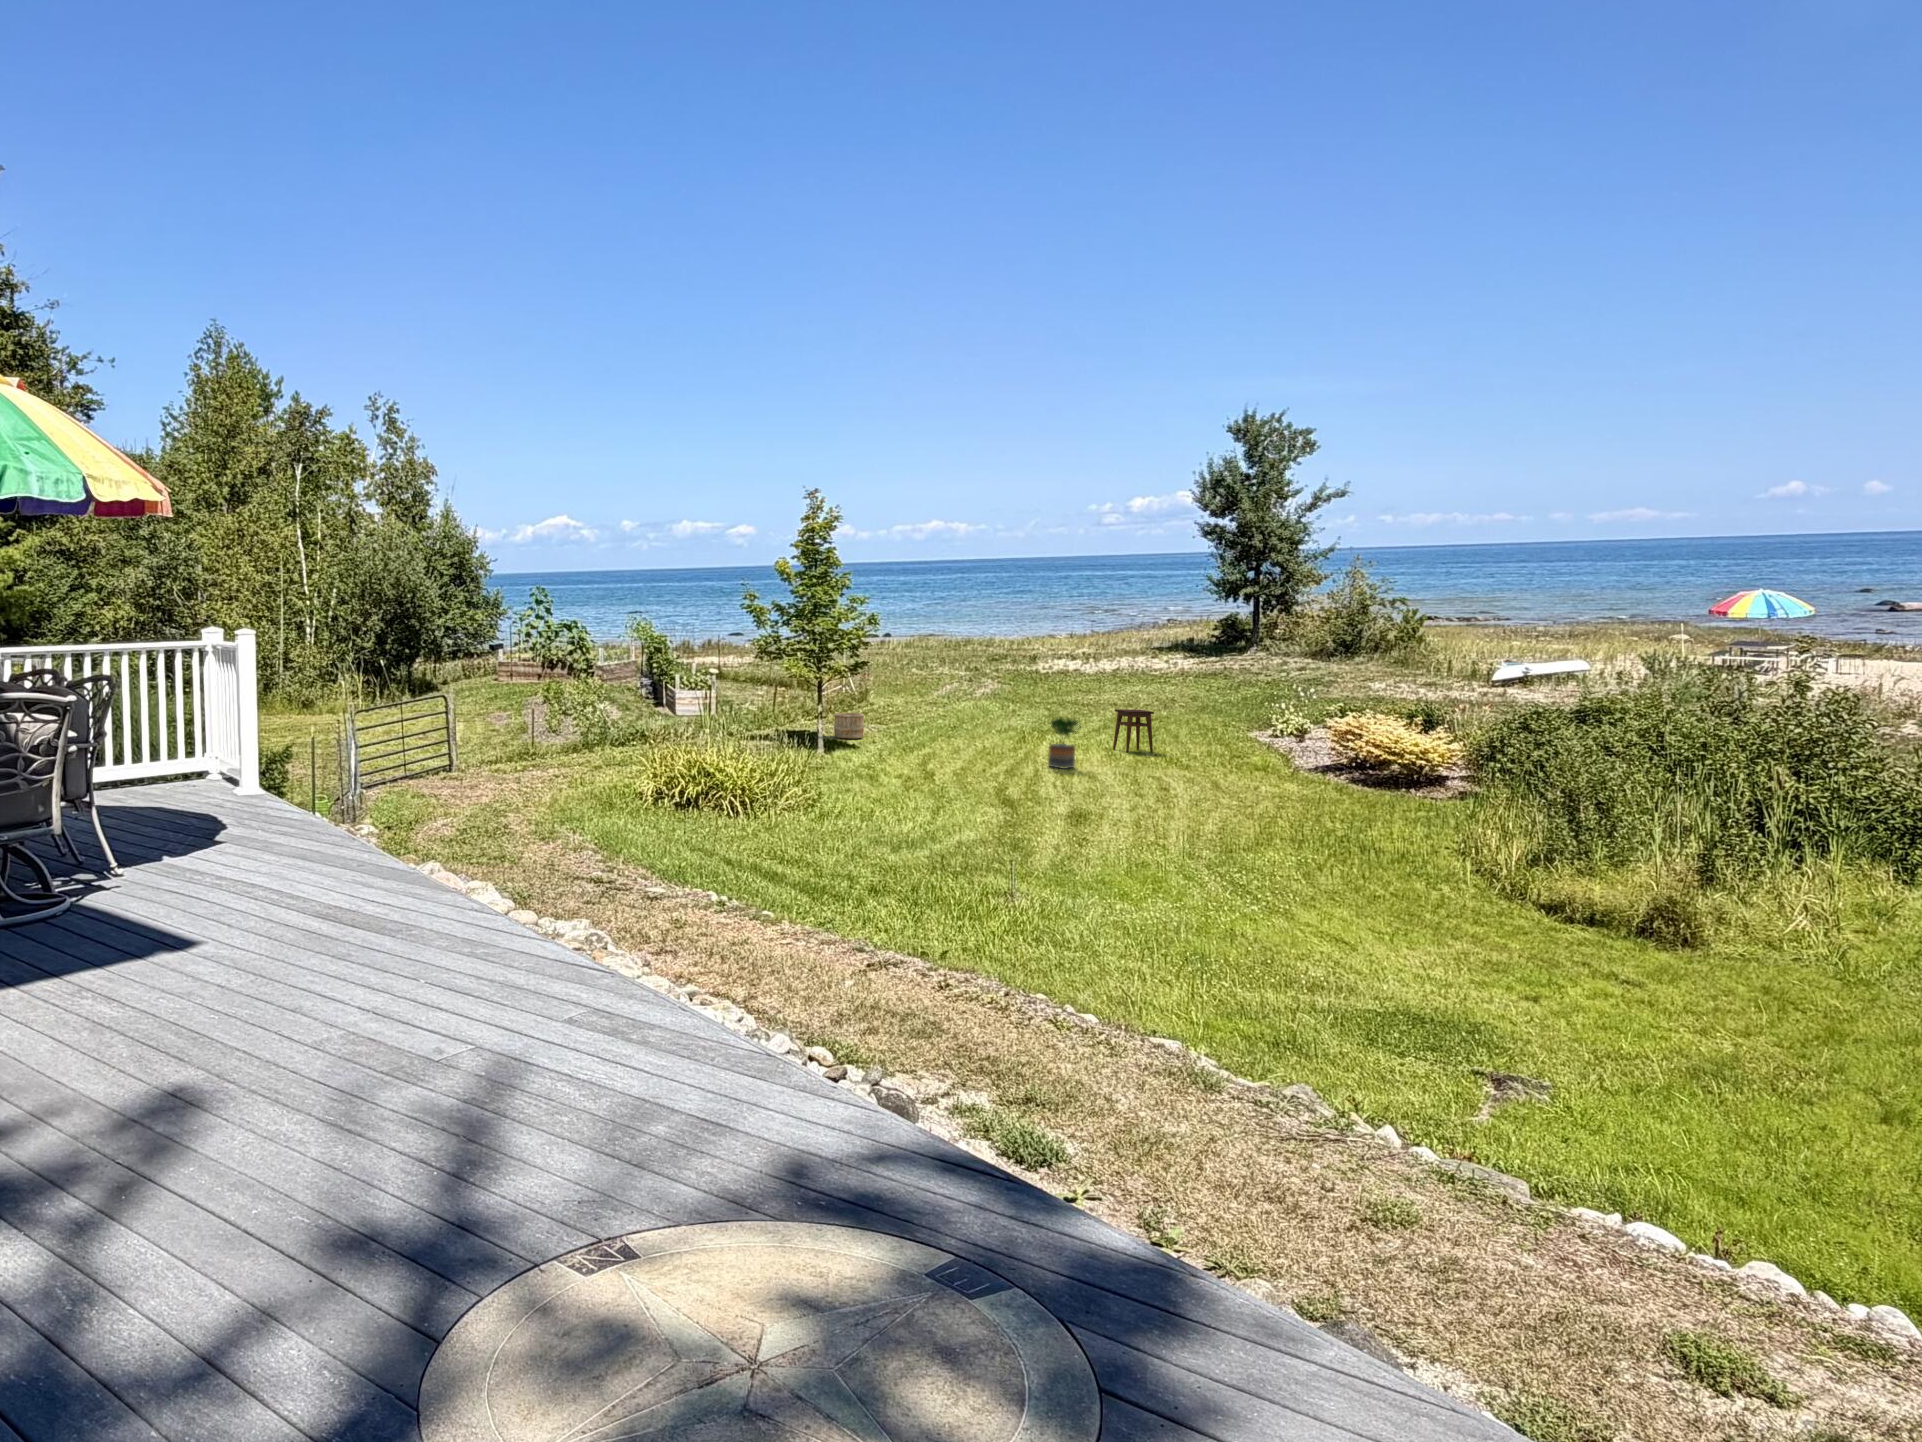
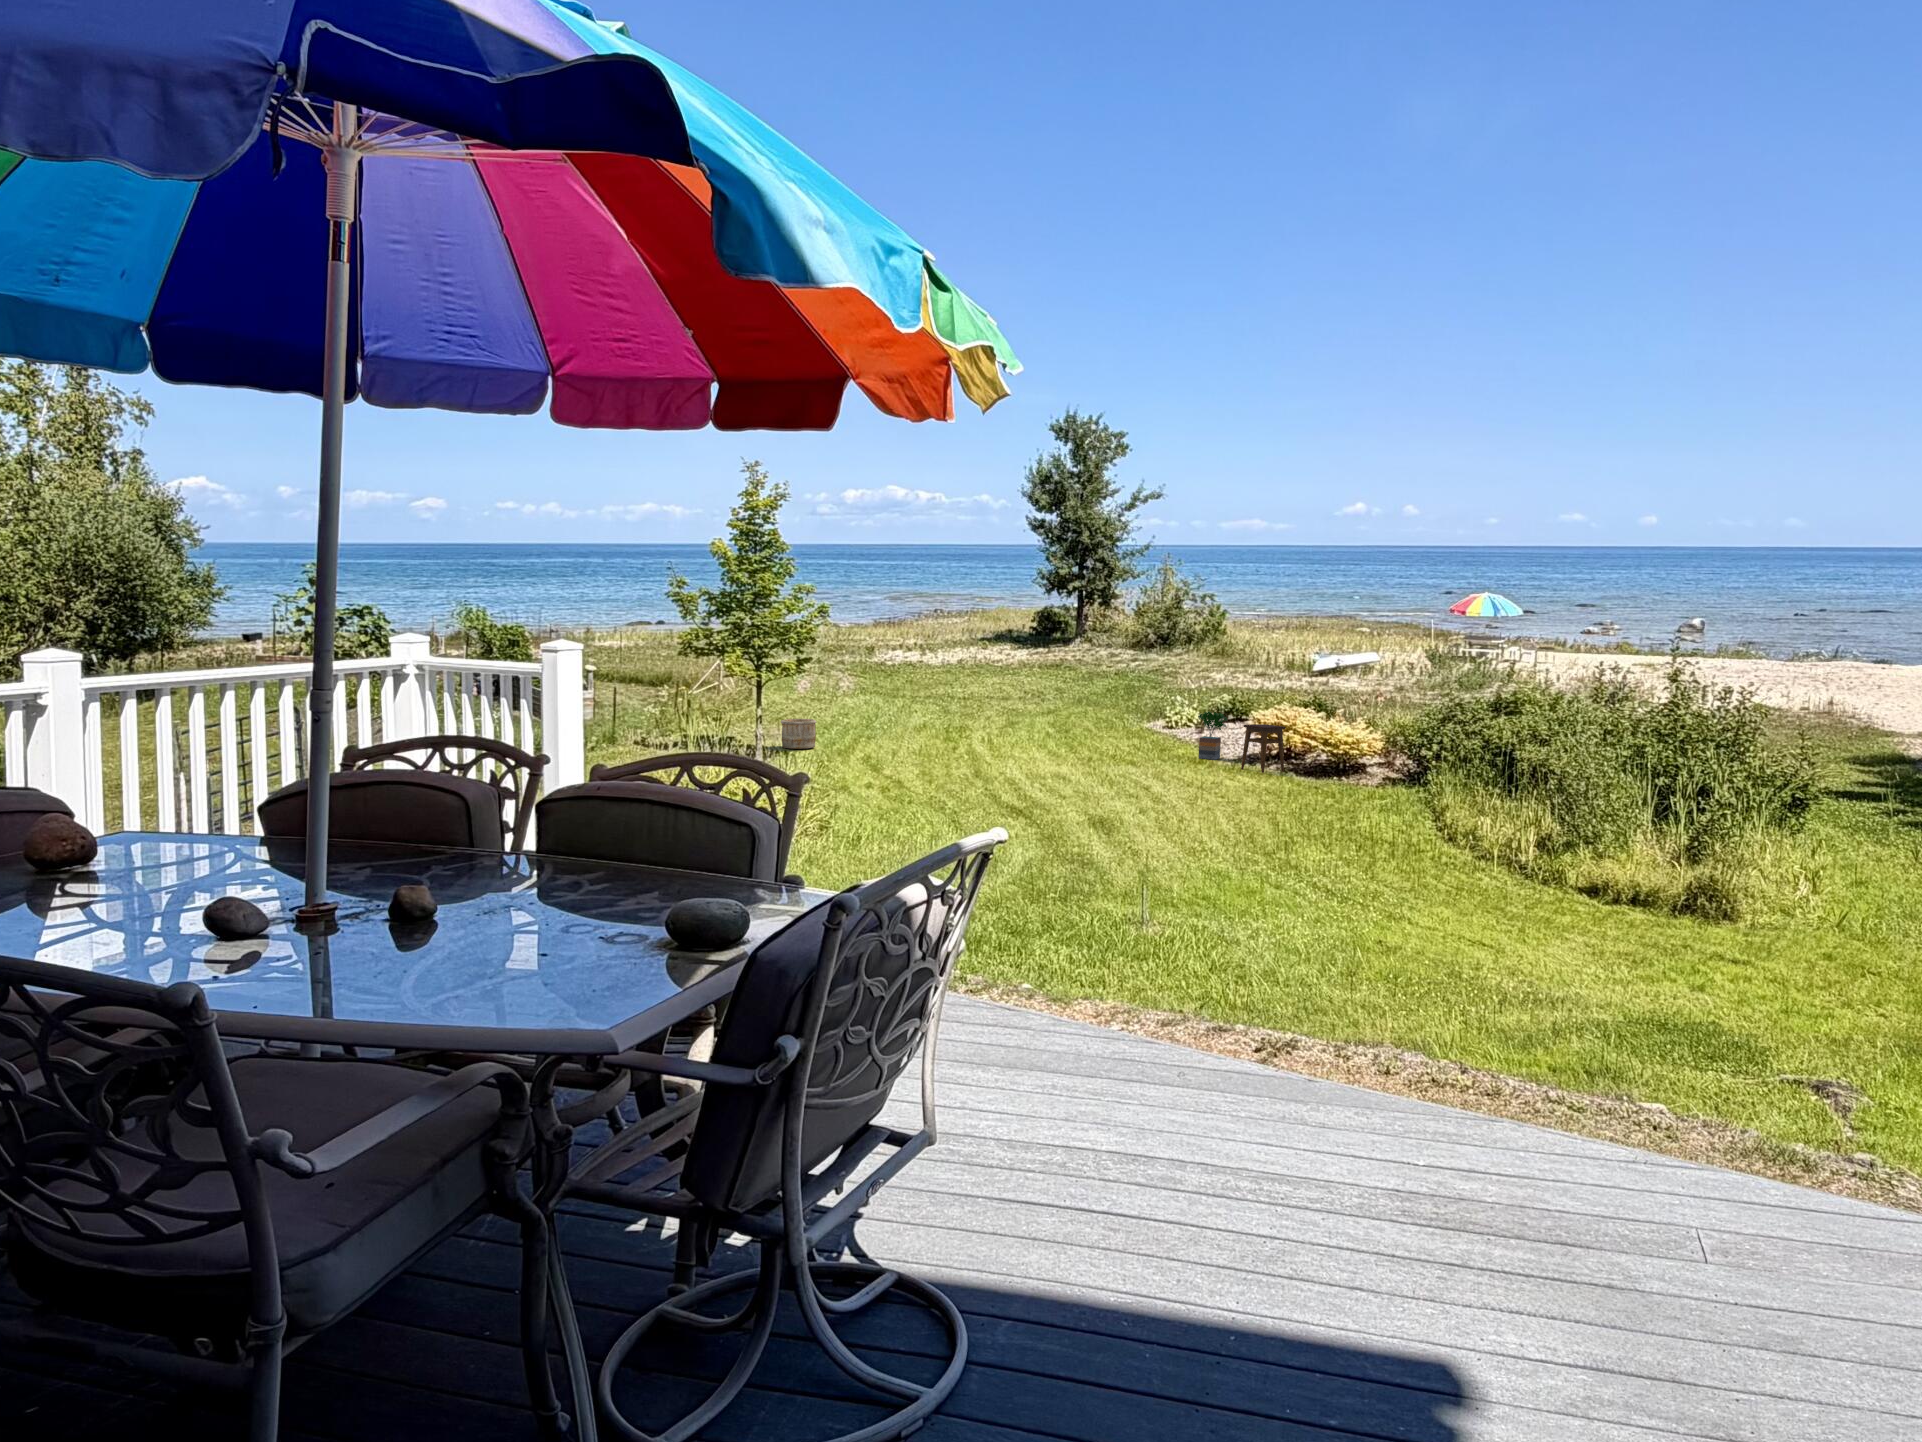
stool: present [1113,709,1154,753] -> present [1241,724,1285,773]
potted tree: present [1048,717,1081,769] -> present [1198,711,1227,760]

